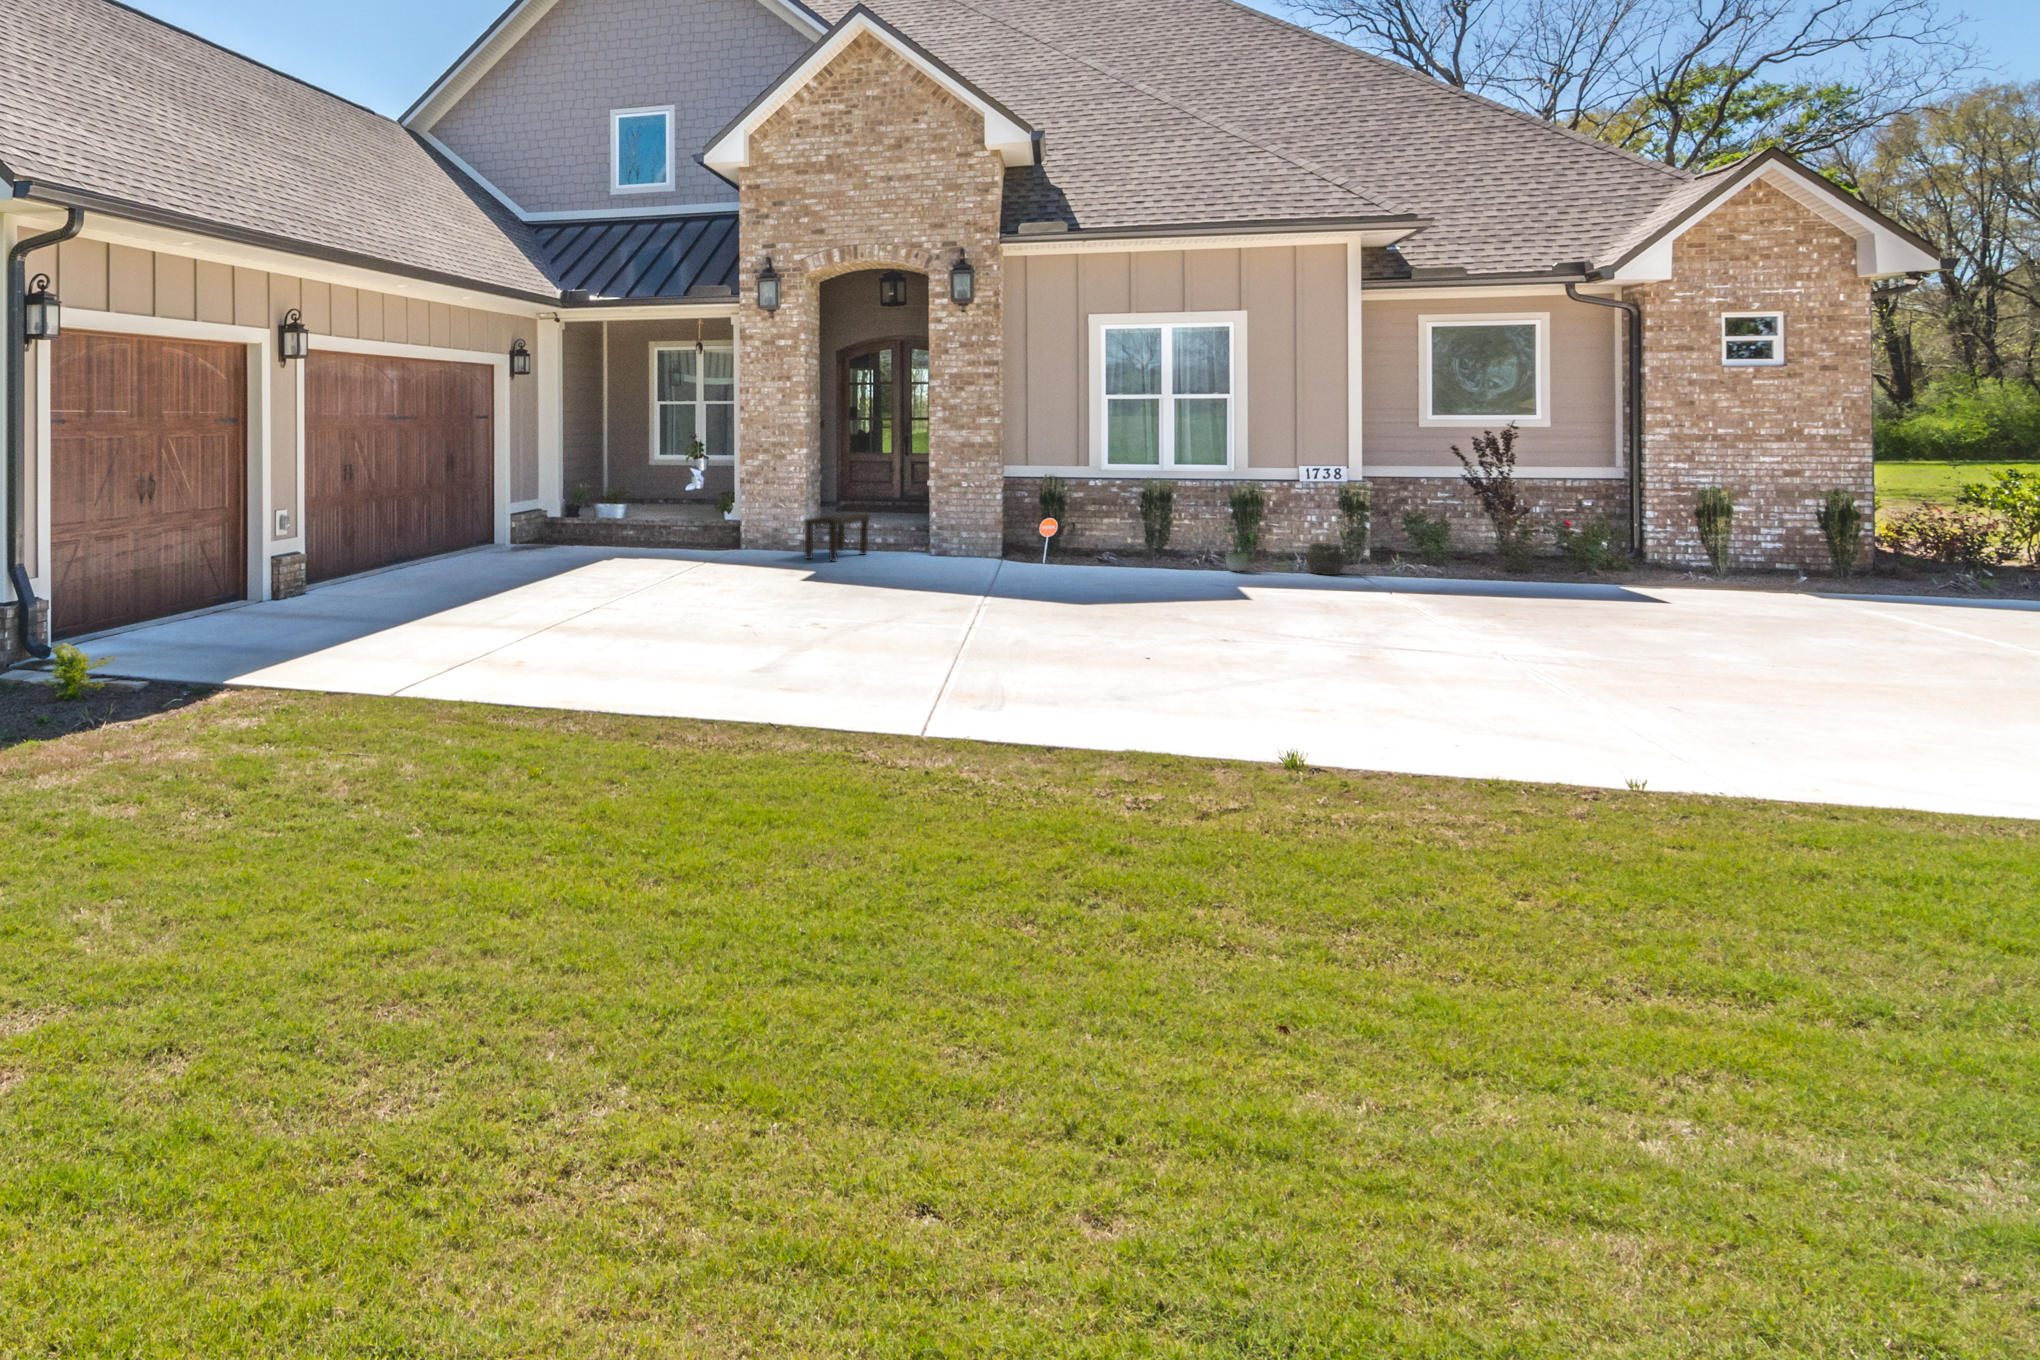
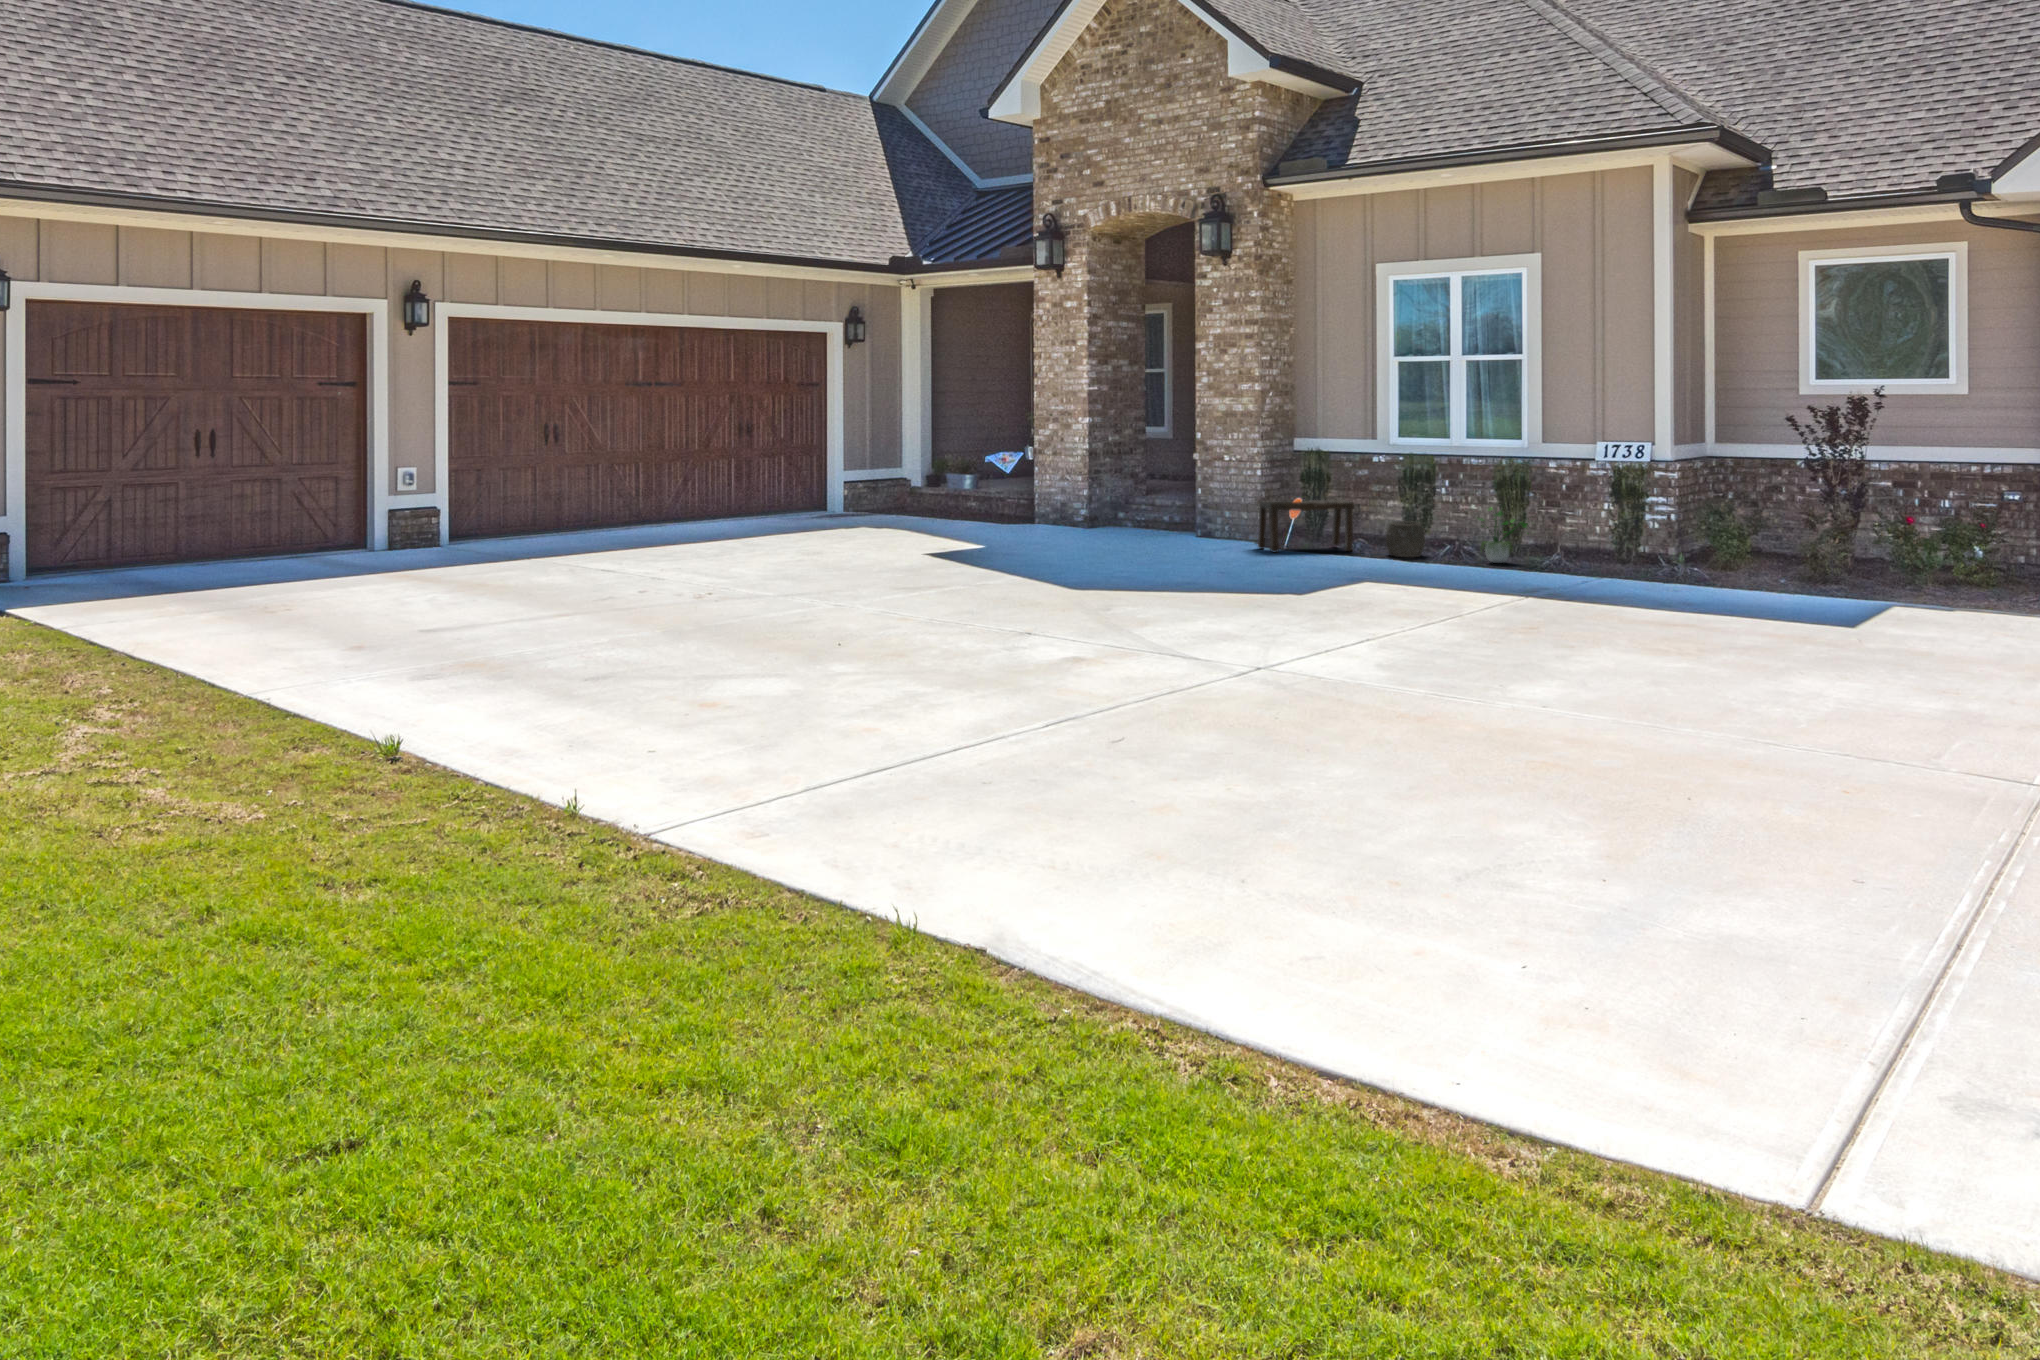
bench: present [805,512,870,561] -> present [1258,500,1354,553]
woven basket: present [1307,543,1344,575] -> present [1386,521,1425,557]

